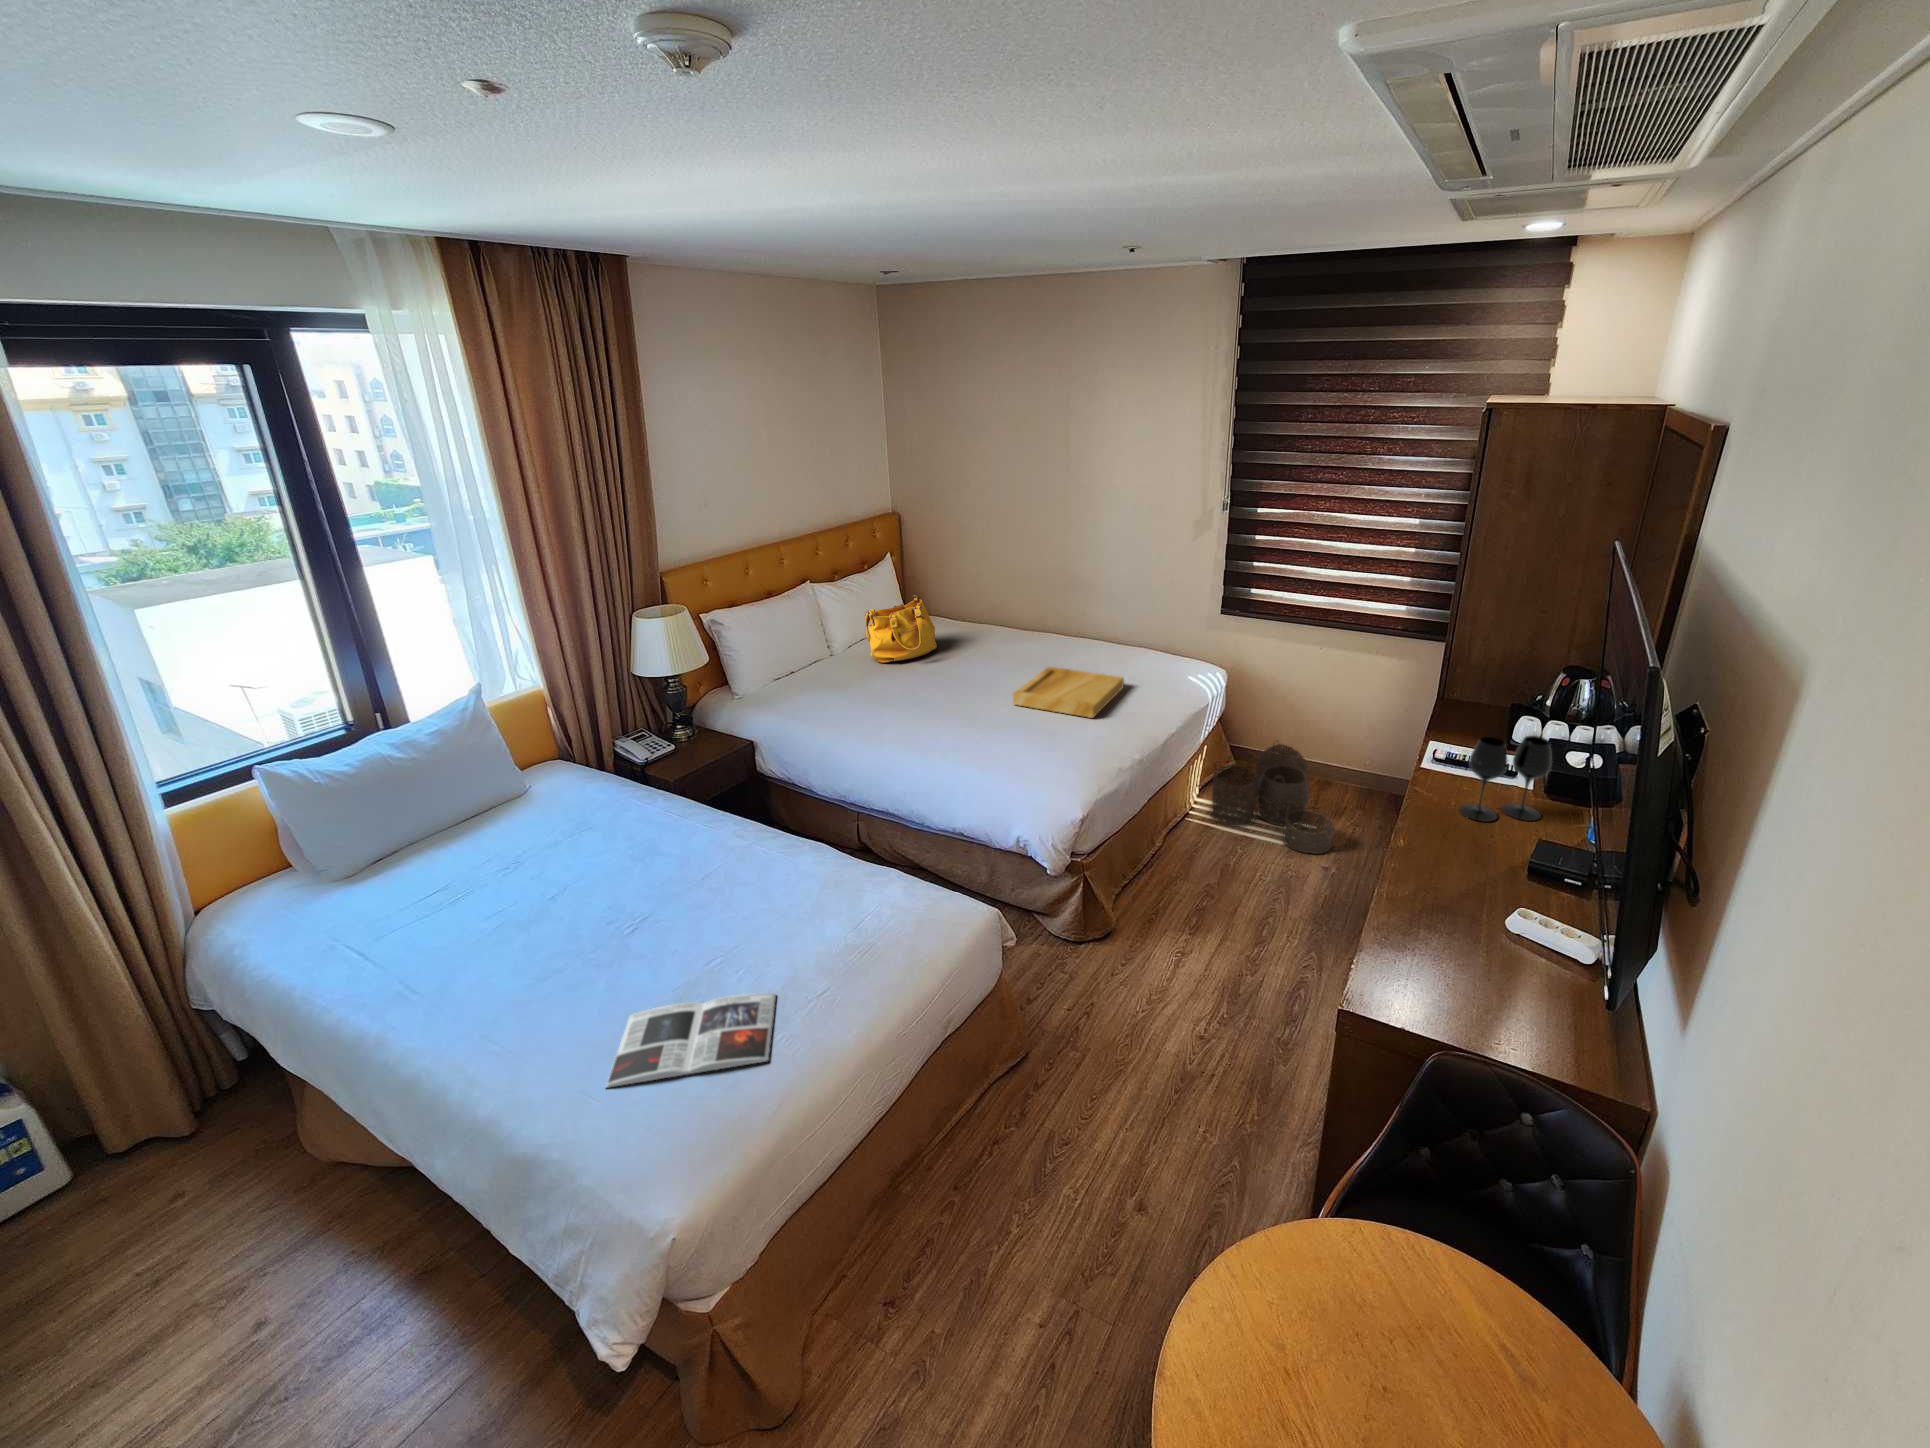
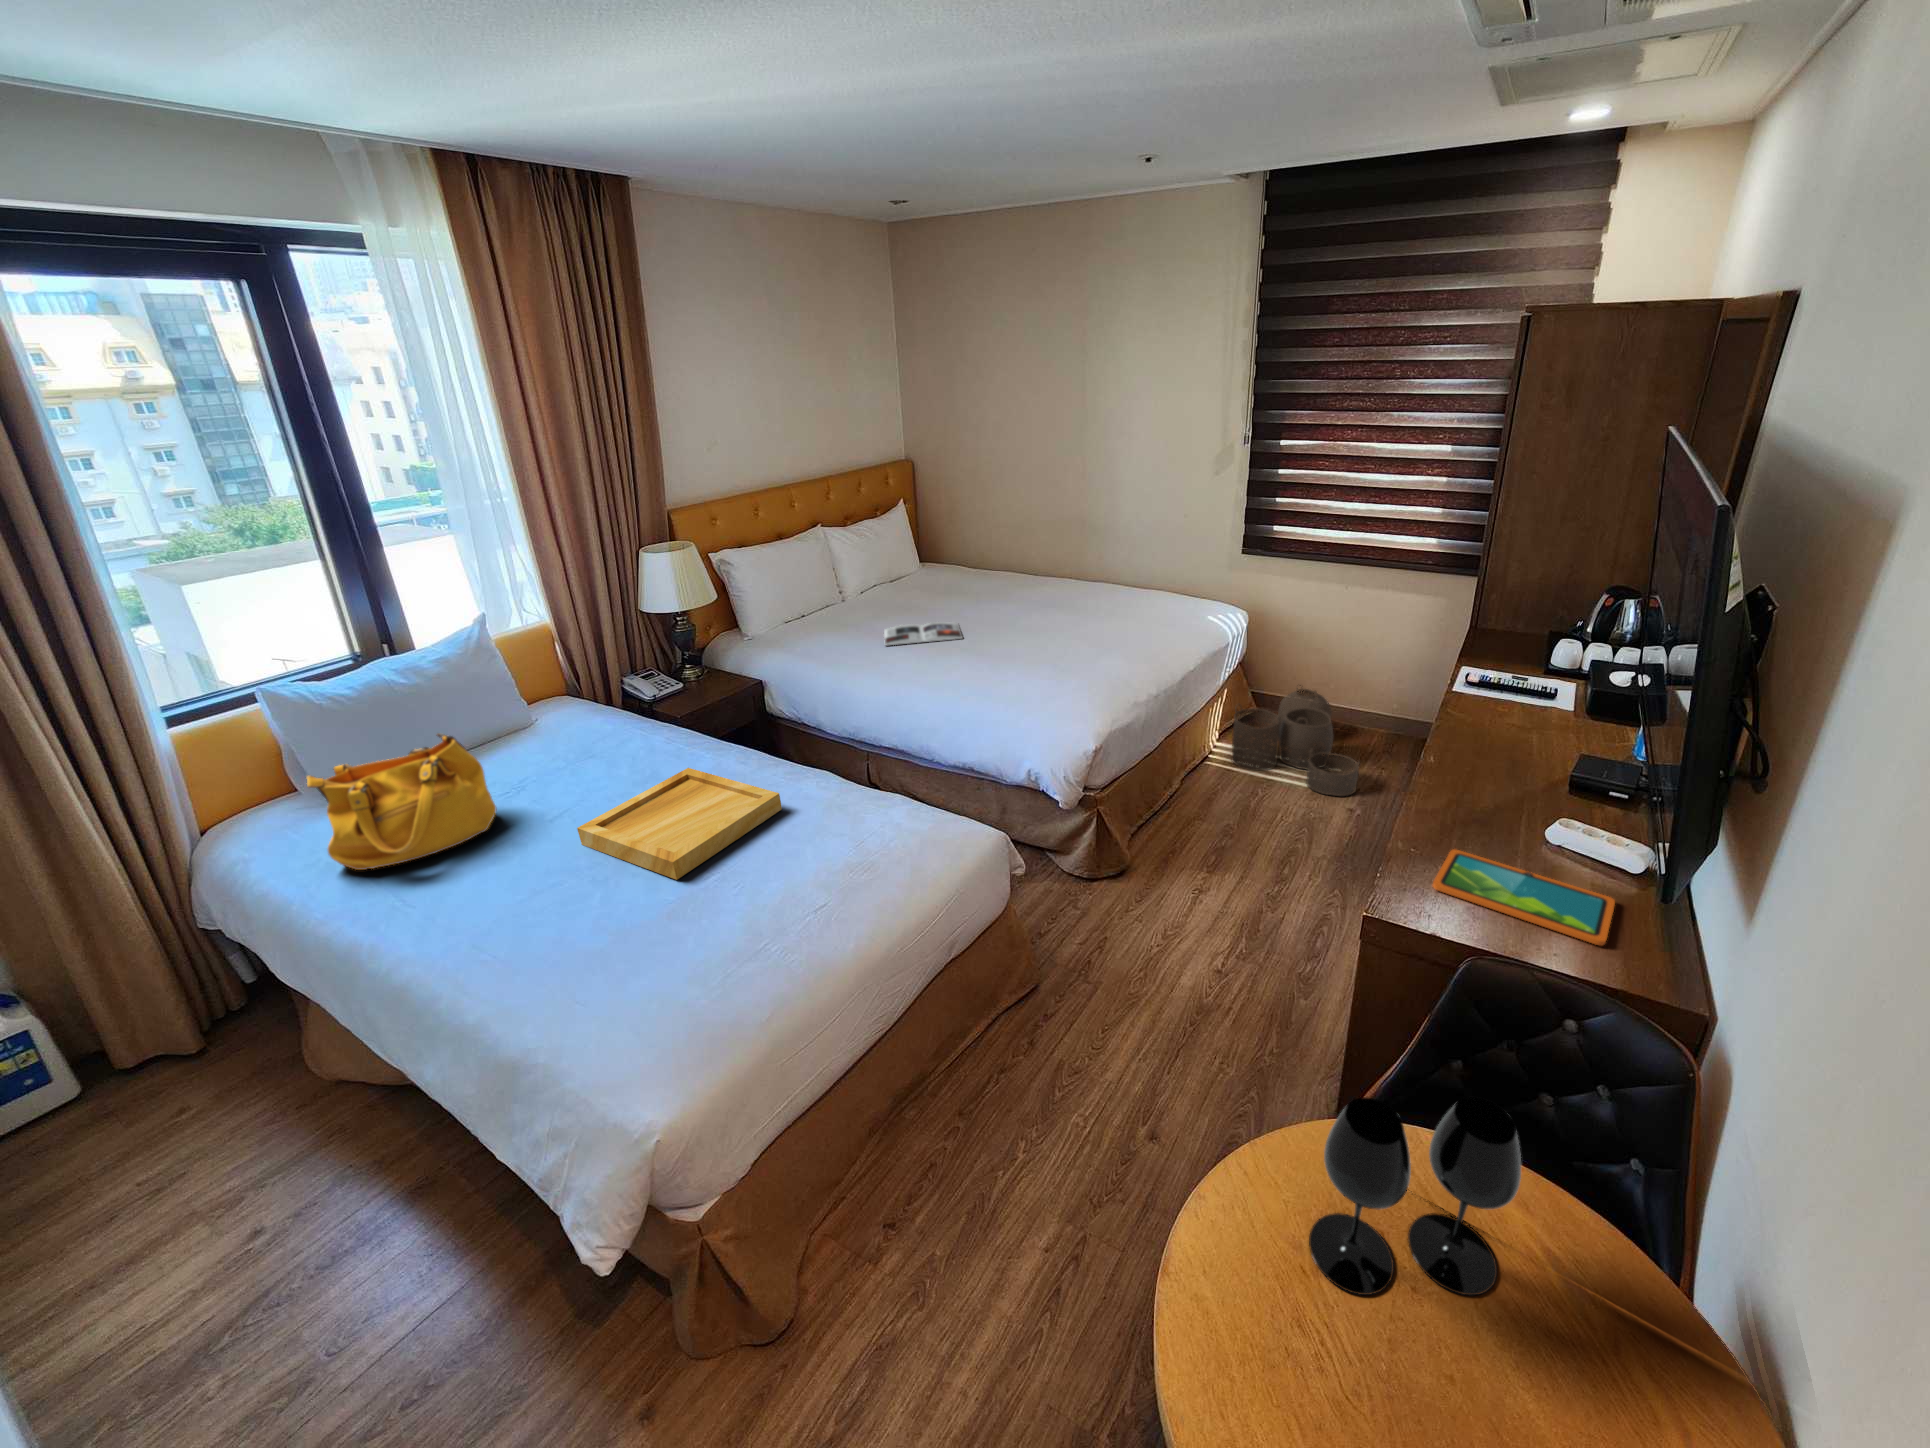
handbag: present [865,595,937,663] -> present [307,733,497,870]
tray: present [1013,666,1124,718] -> present [577,768,782,880]
wine glass: present [1459,736,1552,822] -> present [1309,1097,1521,1295]
tablet: none [1402,938,1569,1039] -> present [1433,849,1615,945]
magazine: present [606,993,776,1088] -> present [884,622,963,645]

